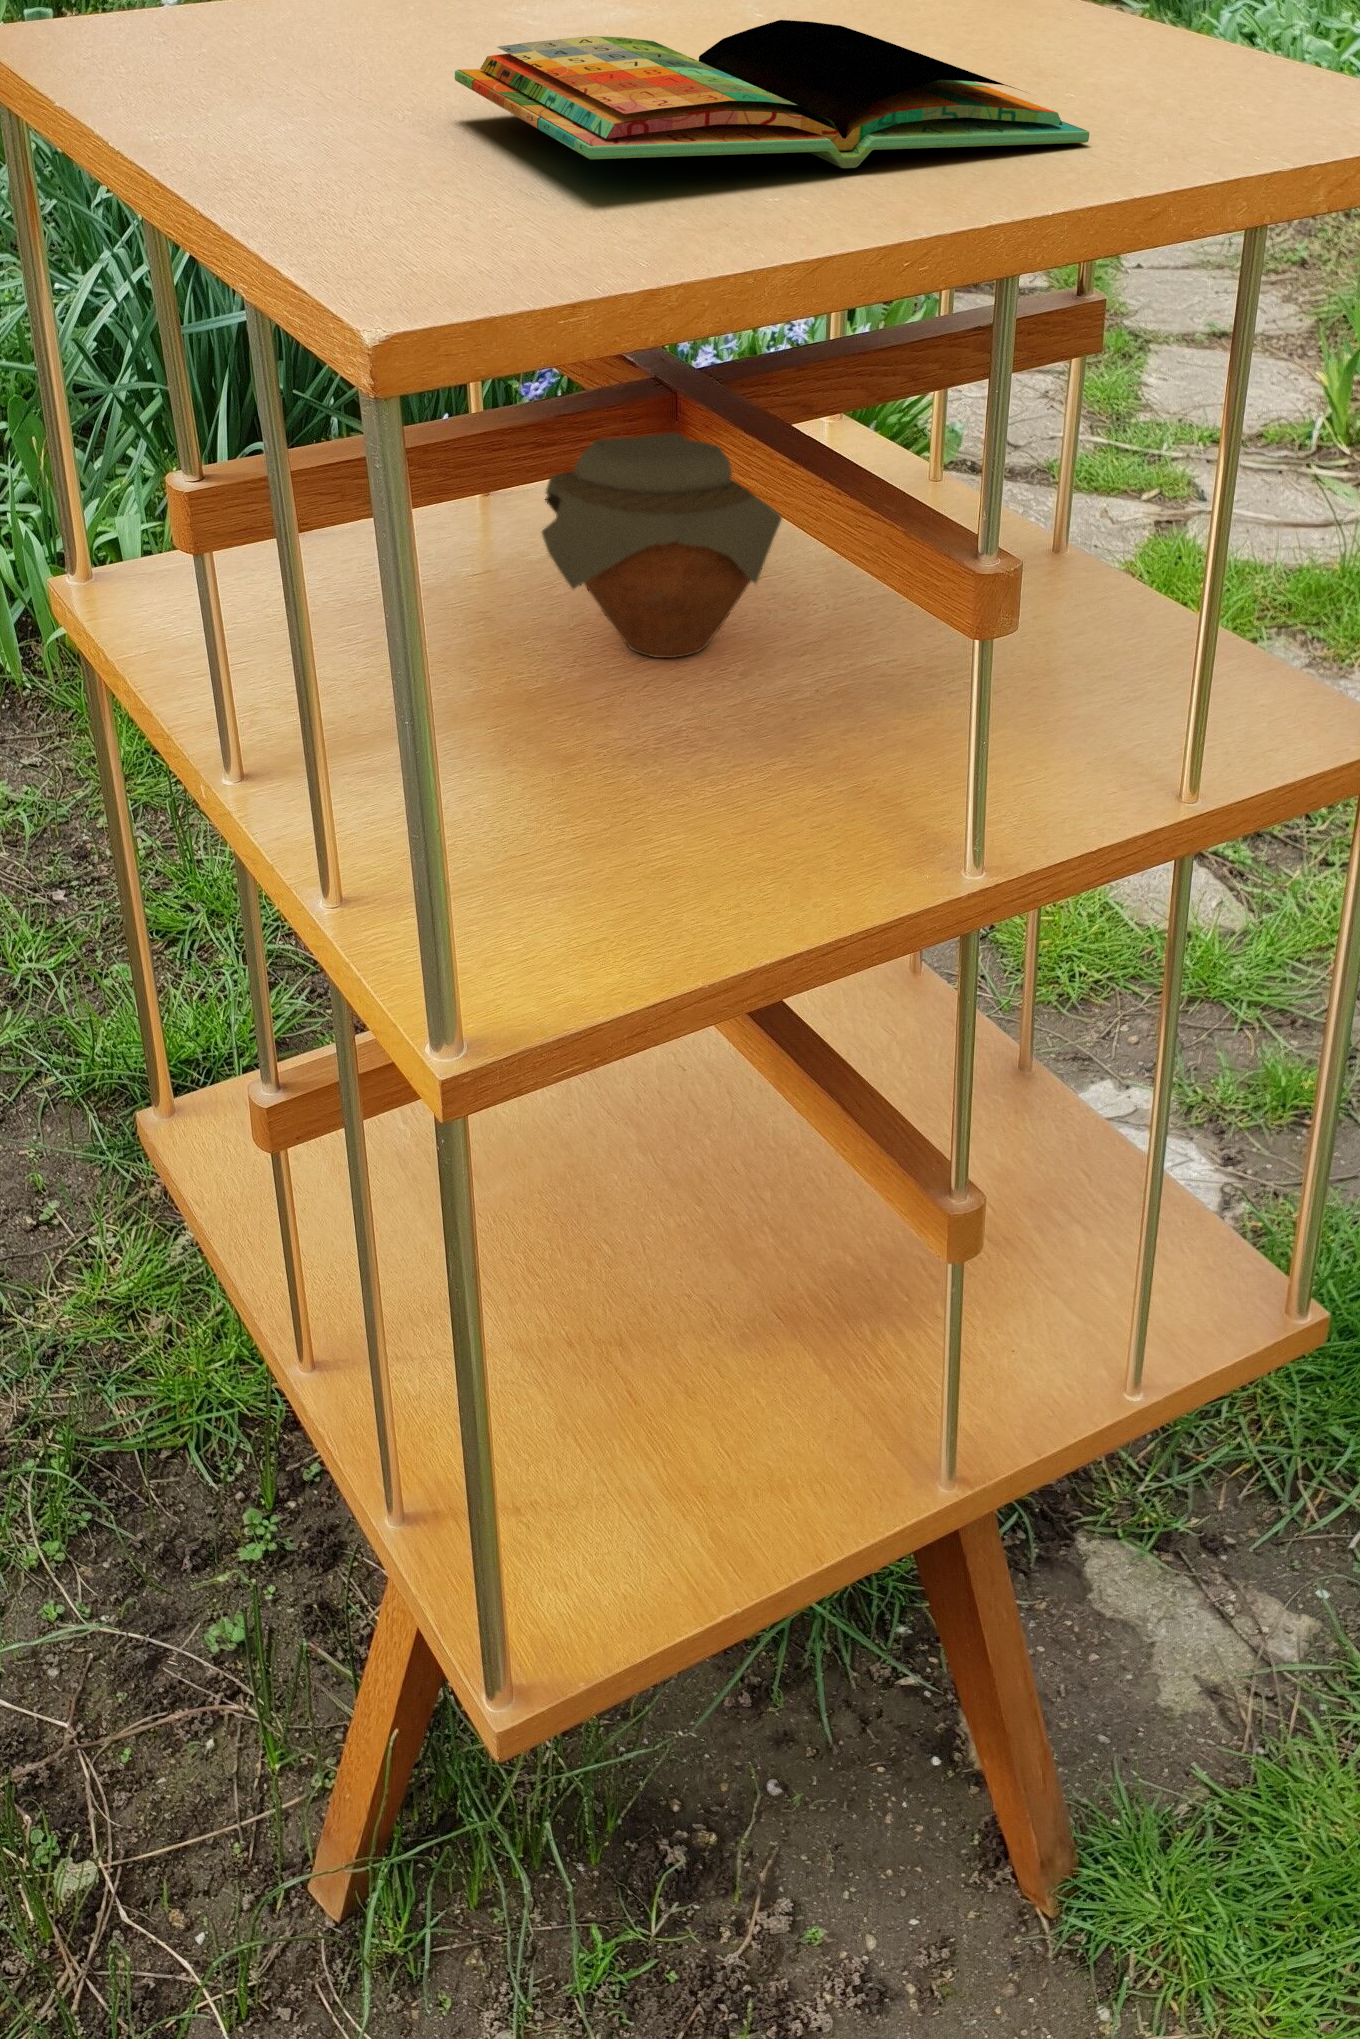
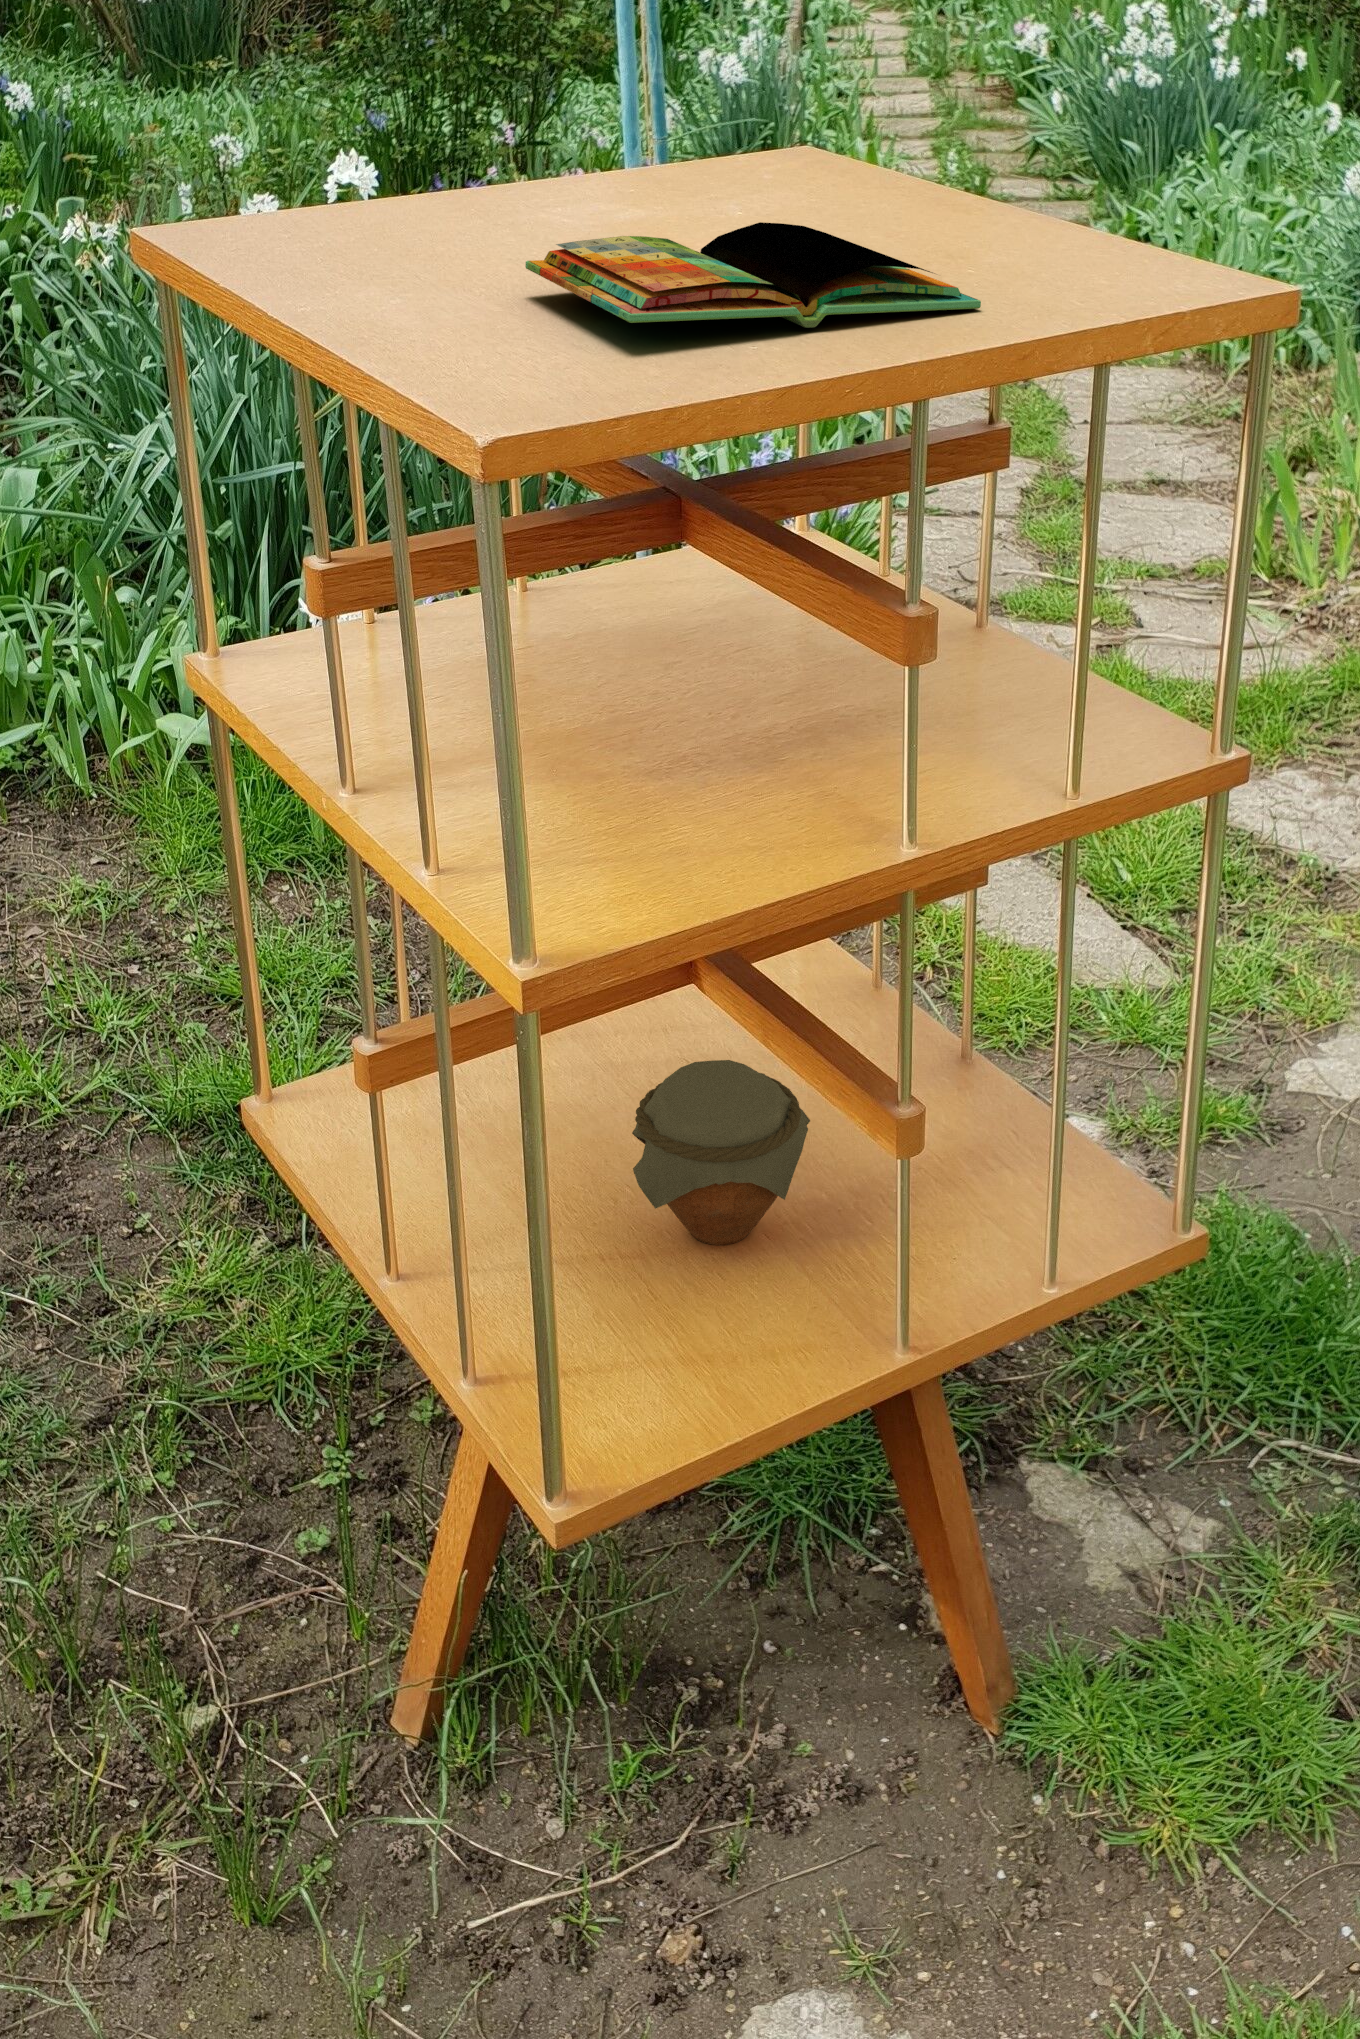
jar: present [542,433,783,658] -> present [632,1060,810,1245]

